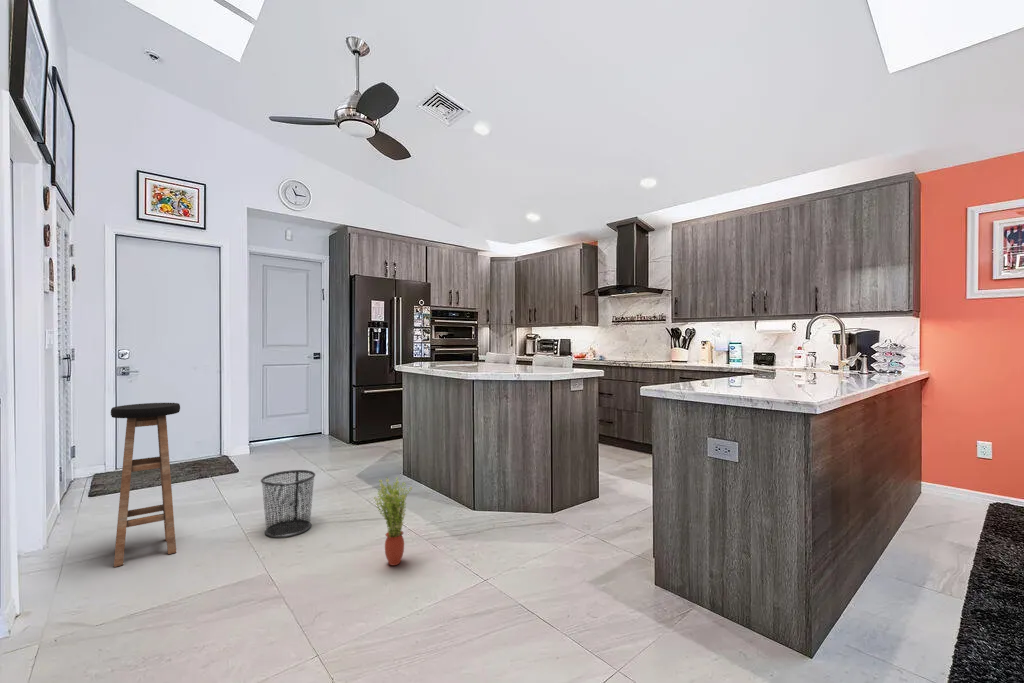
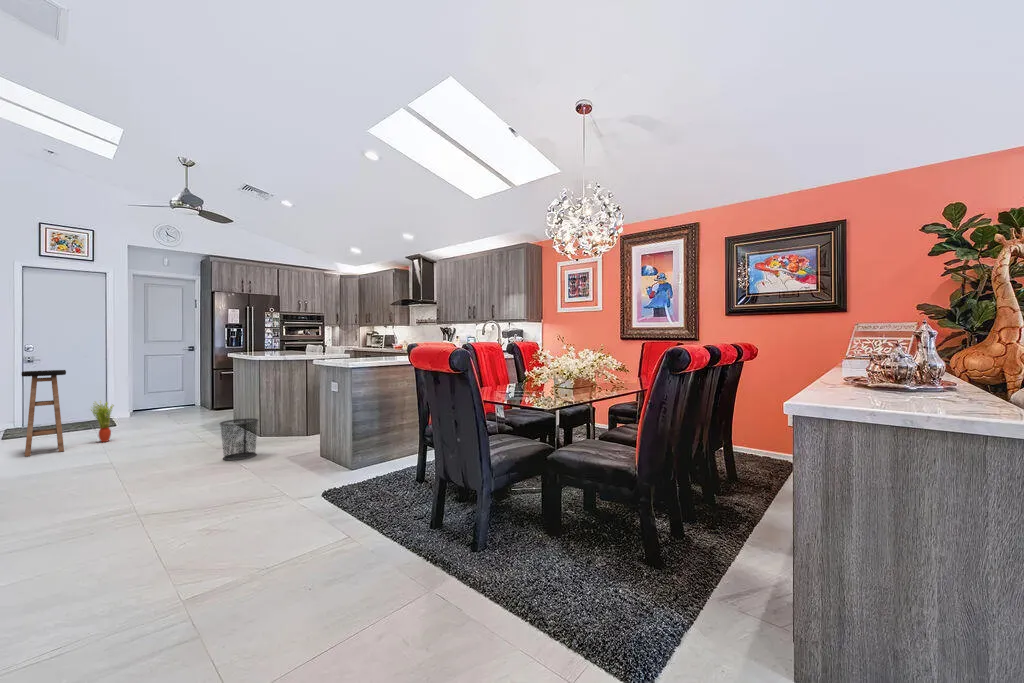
waste bin: present [261,470,315,537] -> present [220,418,258,460]
potted plant: present [374,478,412,565] -> present [91,402,114,442]

